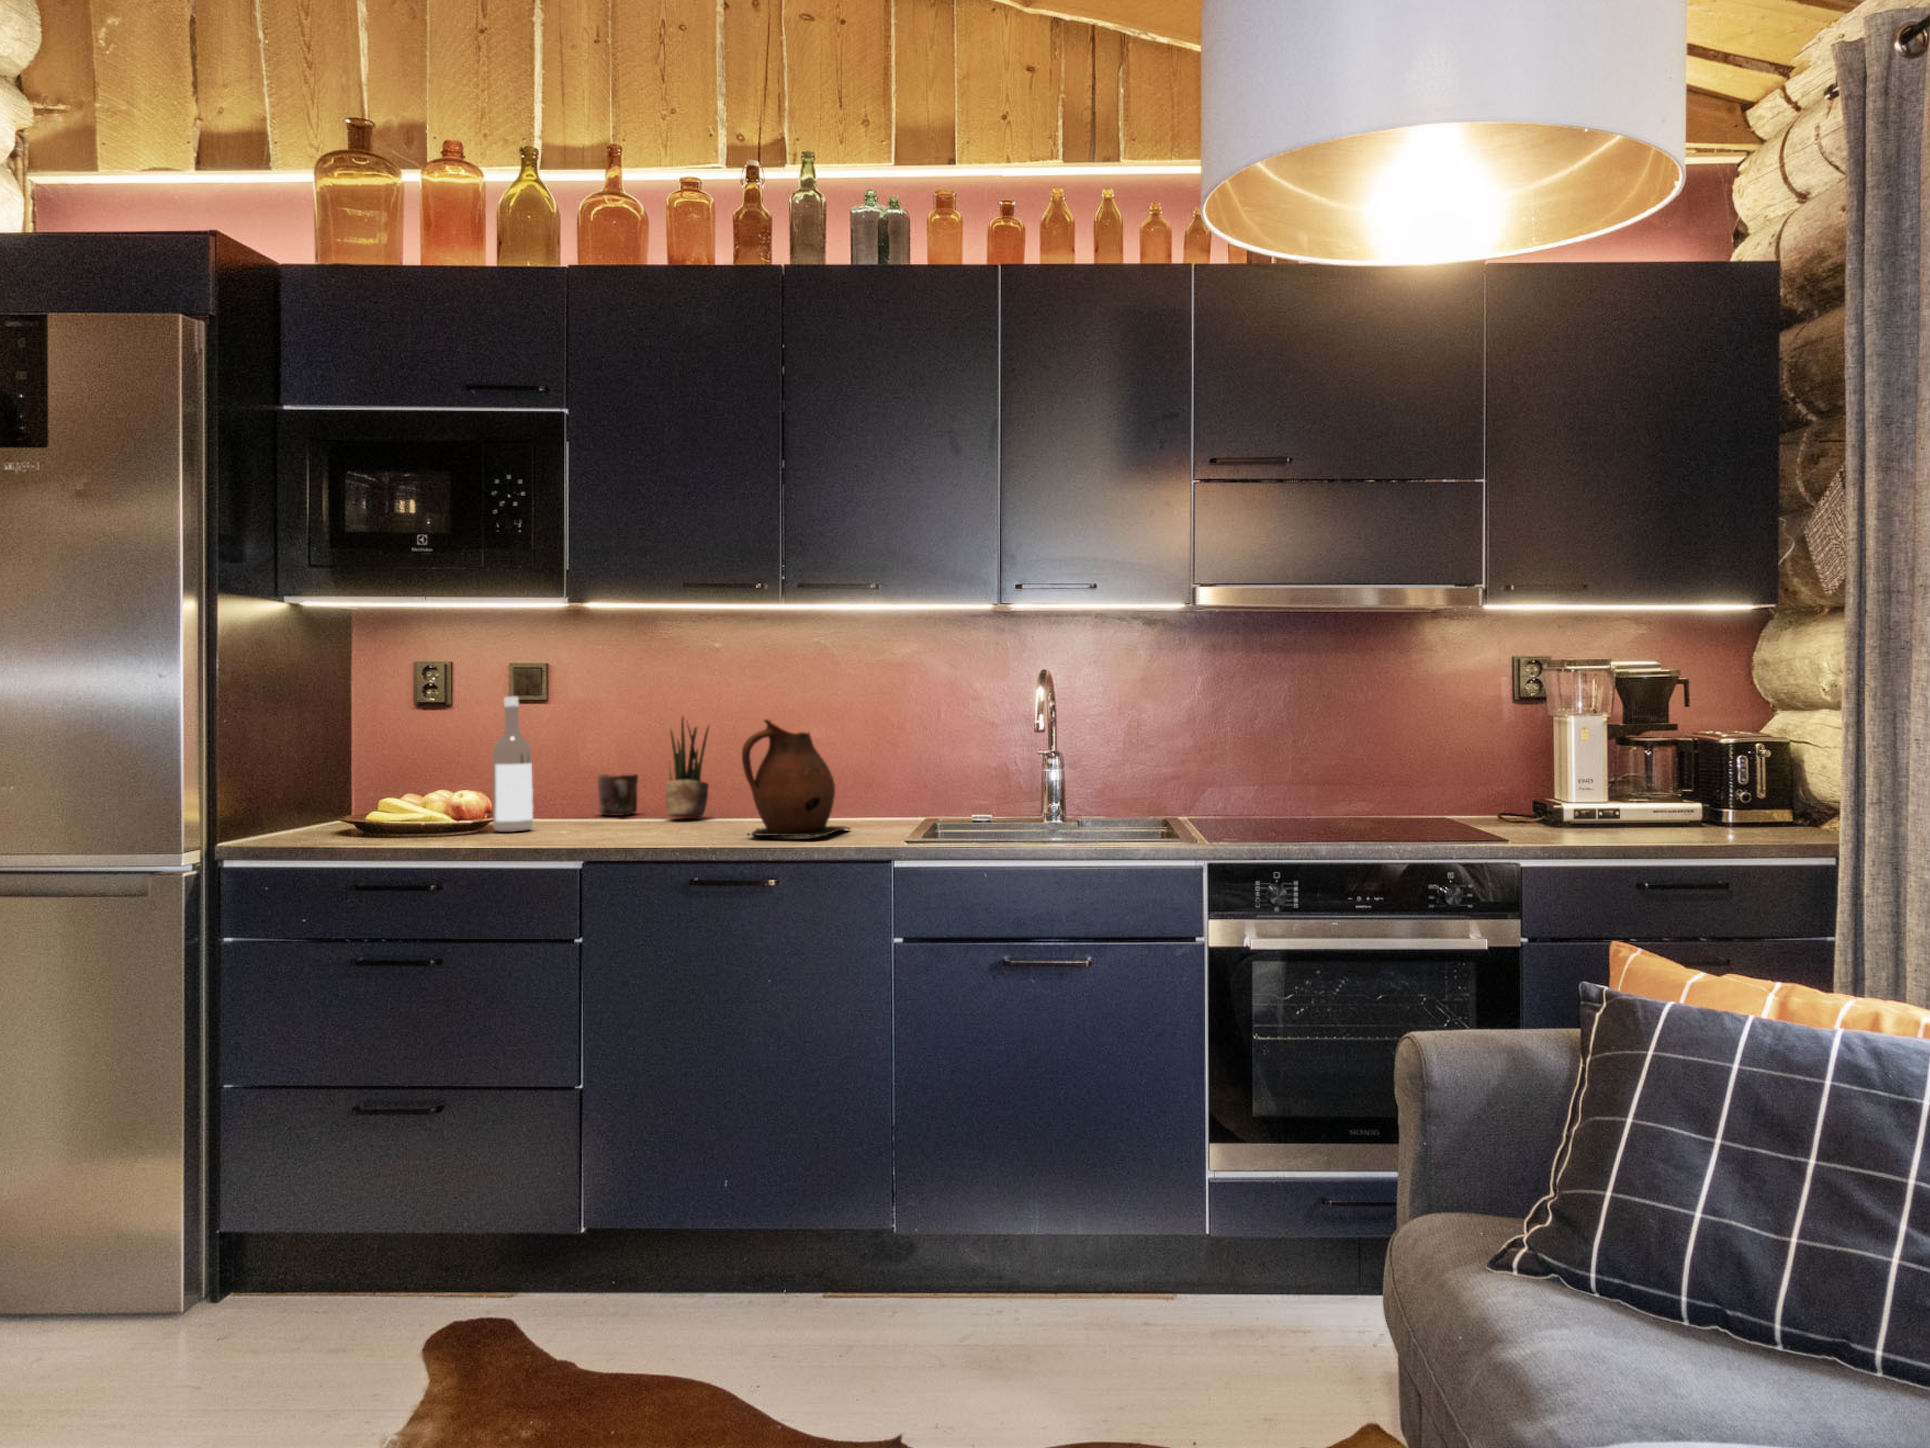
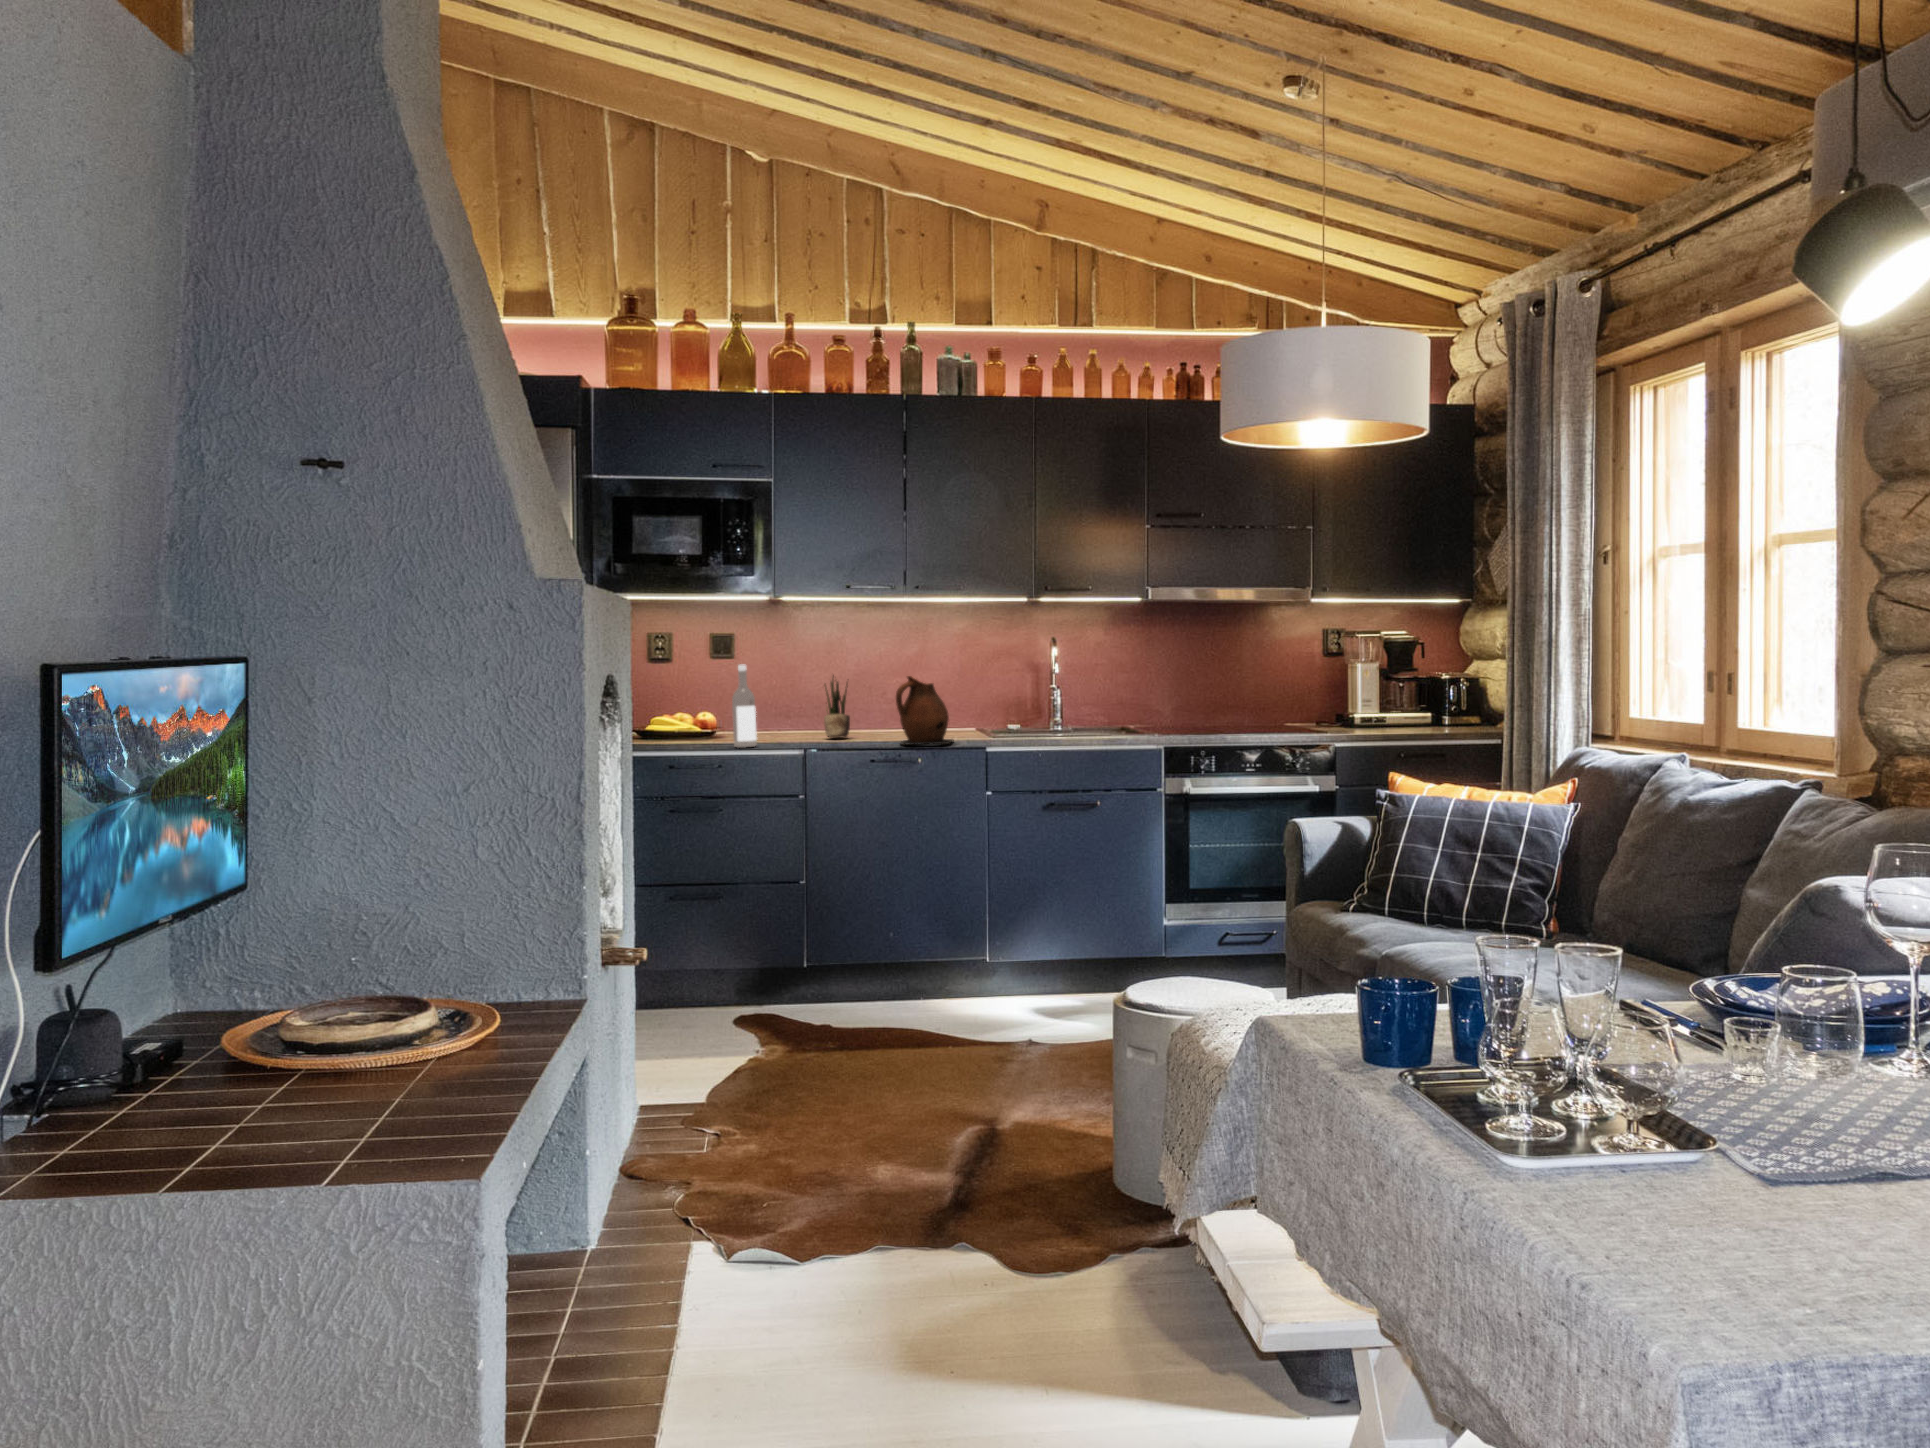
mug: present [598,774,638,816] -> none [773,711,798,738]

